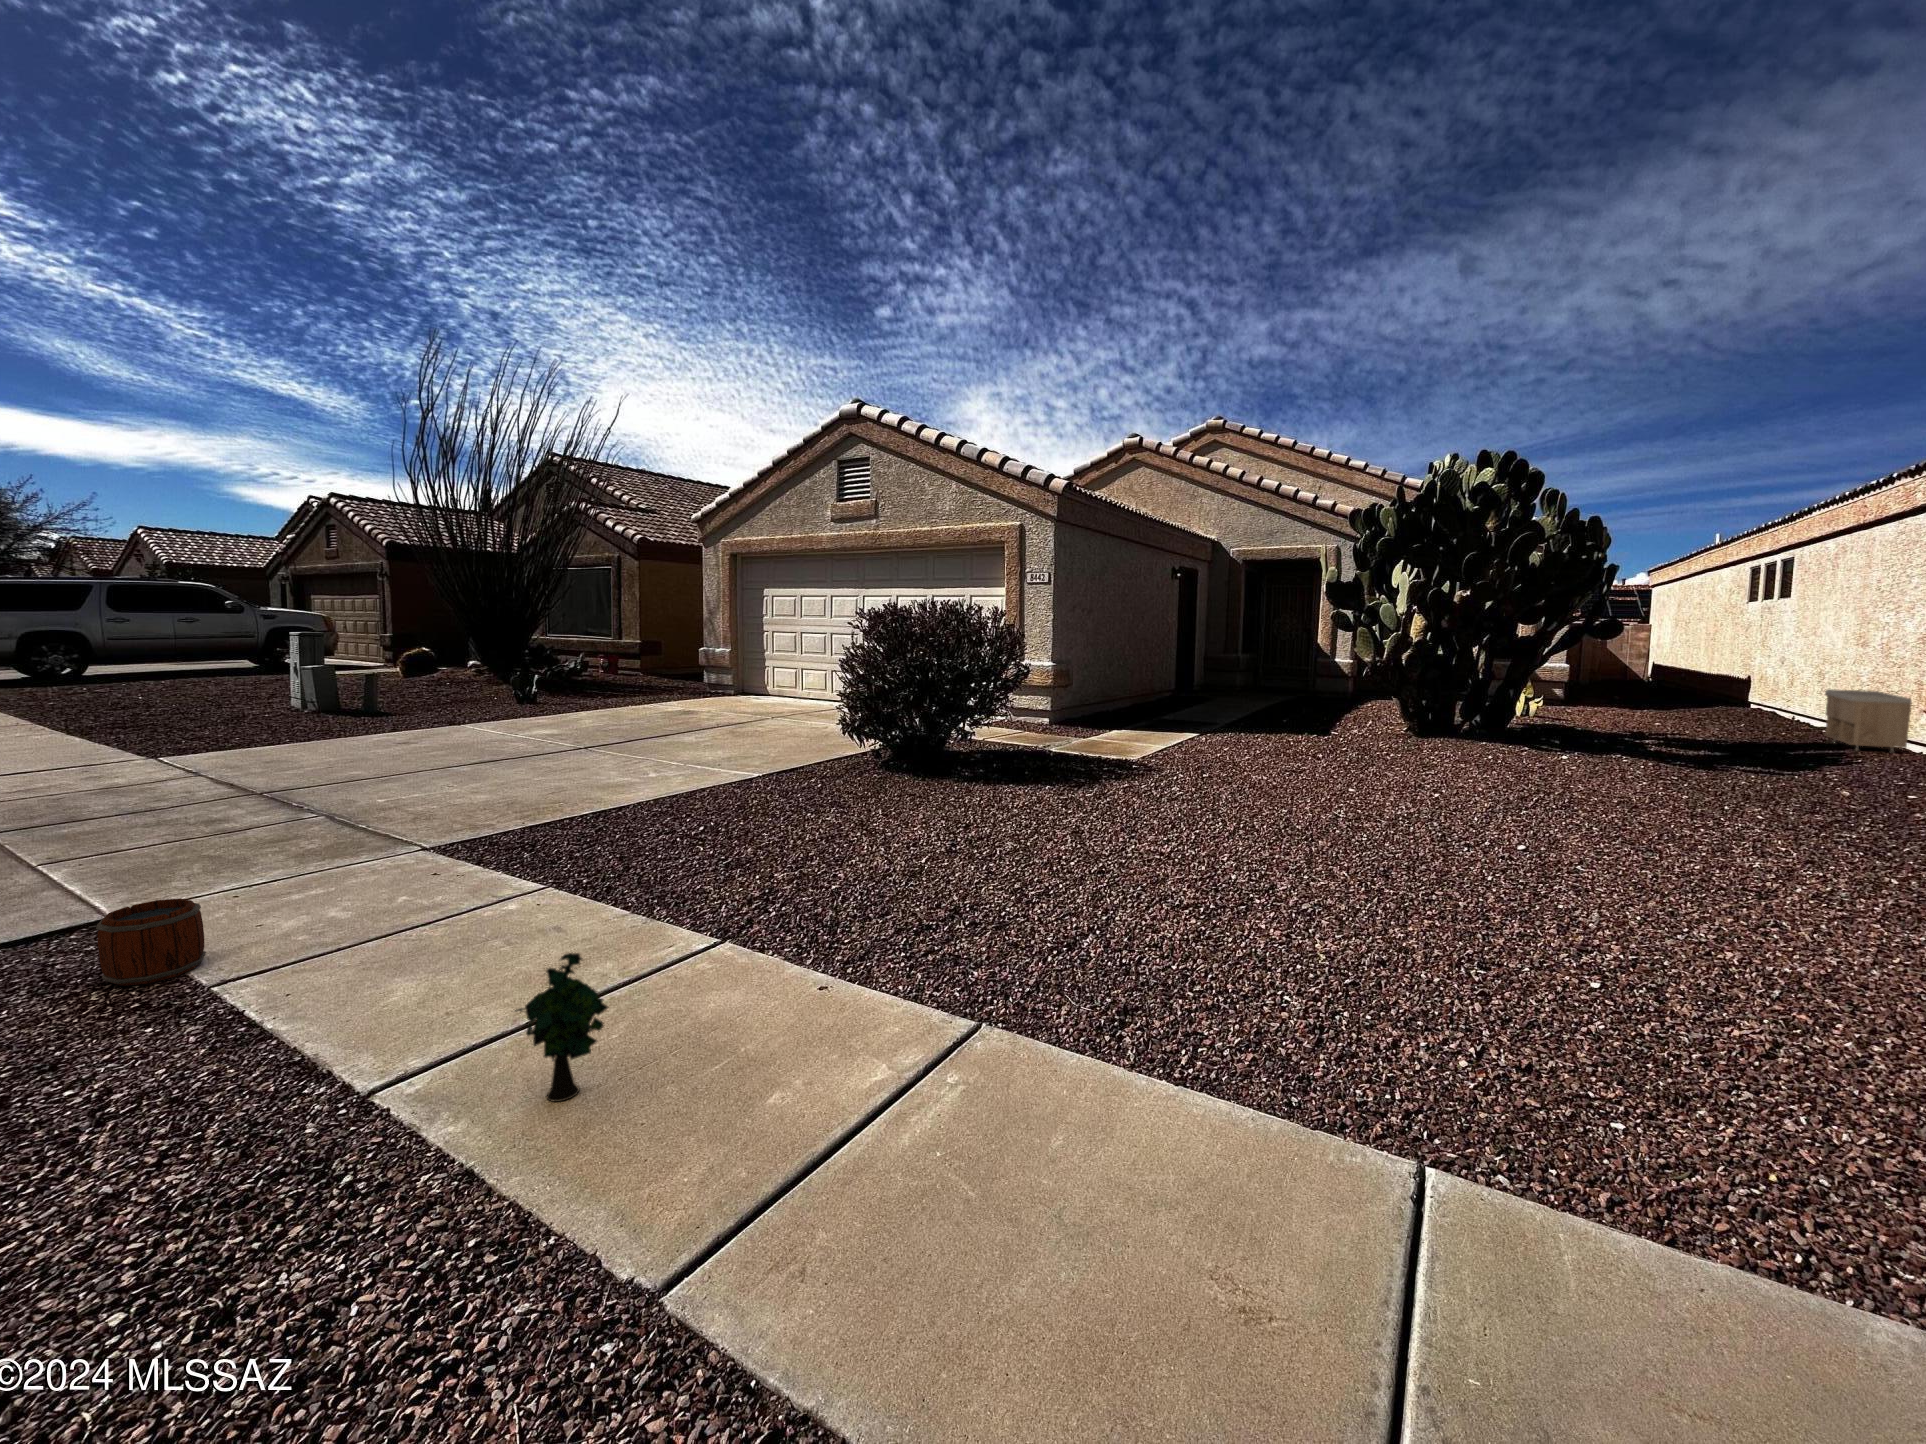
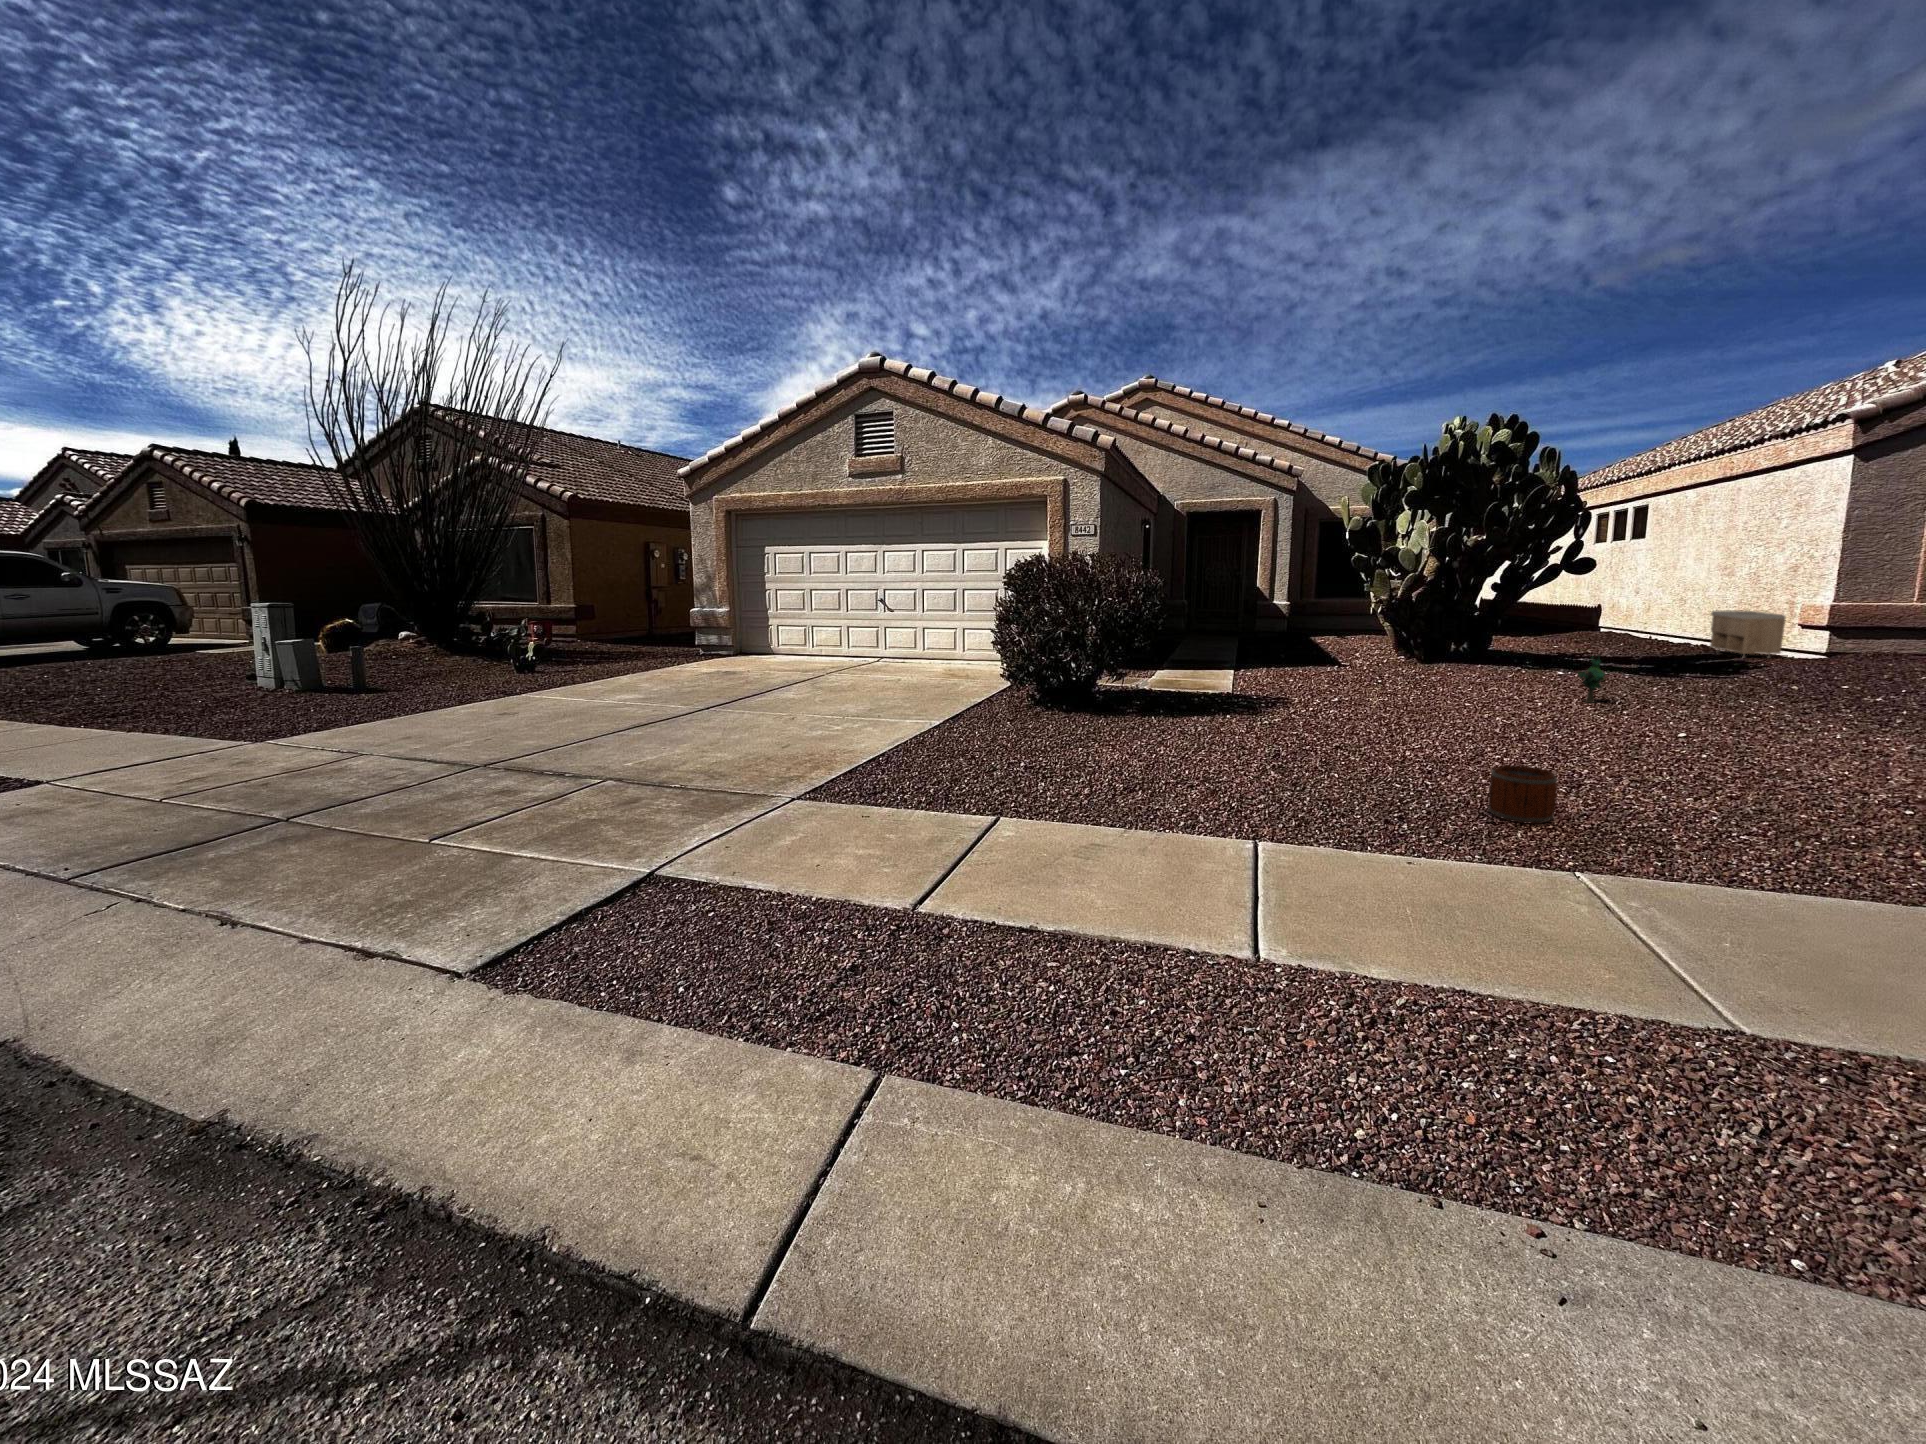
bucket: present [96,898,206,986] -> present [1488,765,1558,824]
decorative plant: present [515,953,608,1102] -> present [1578,655,1609,703]

